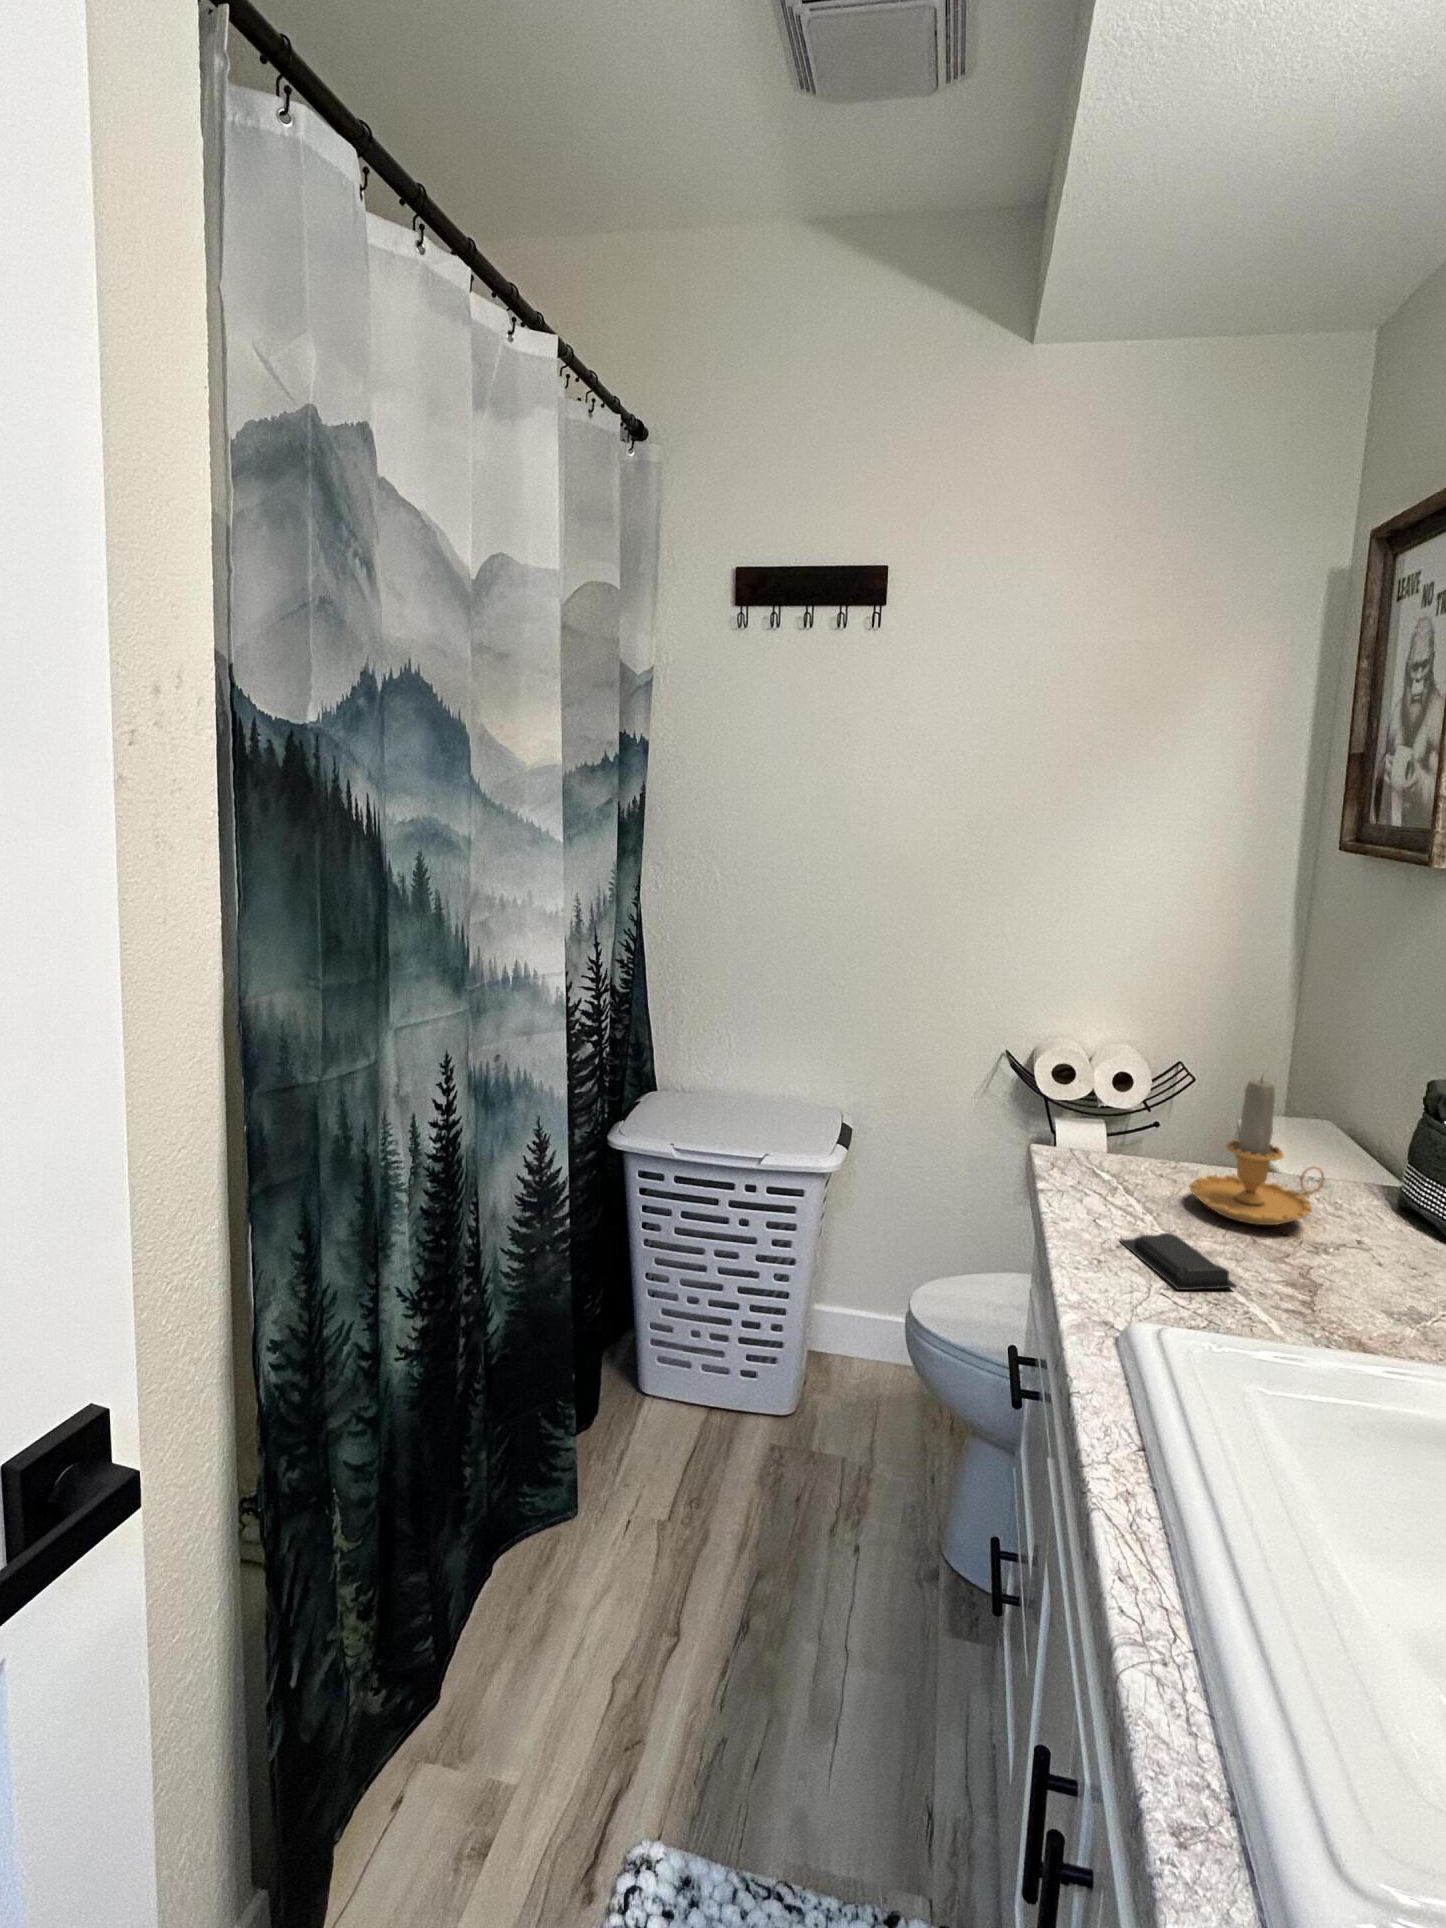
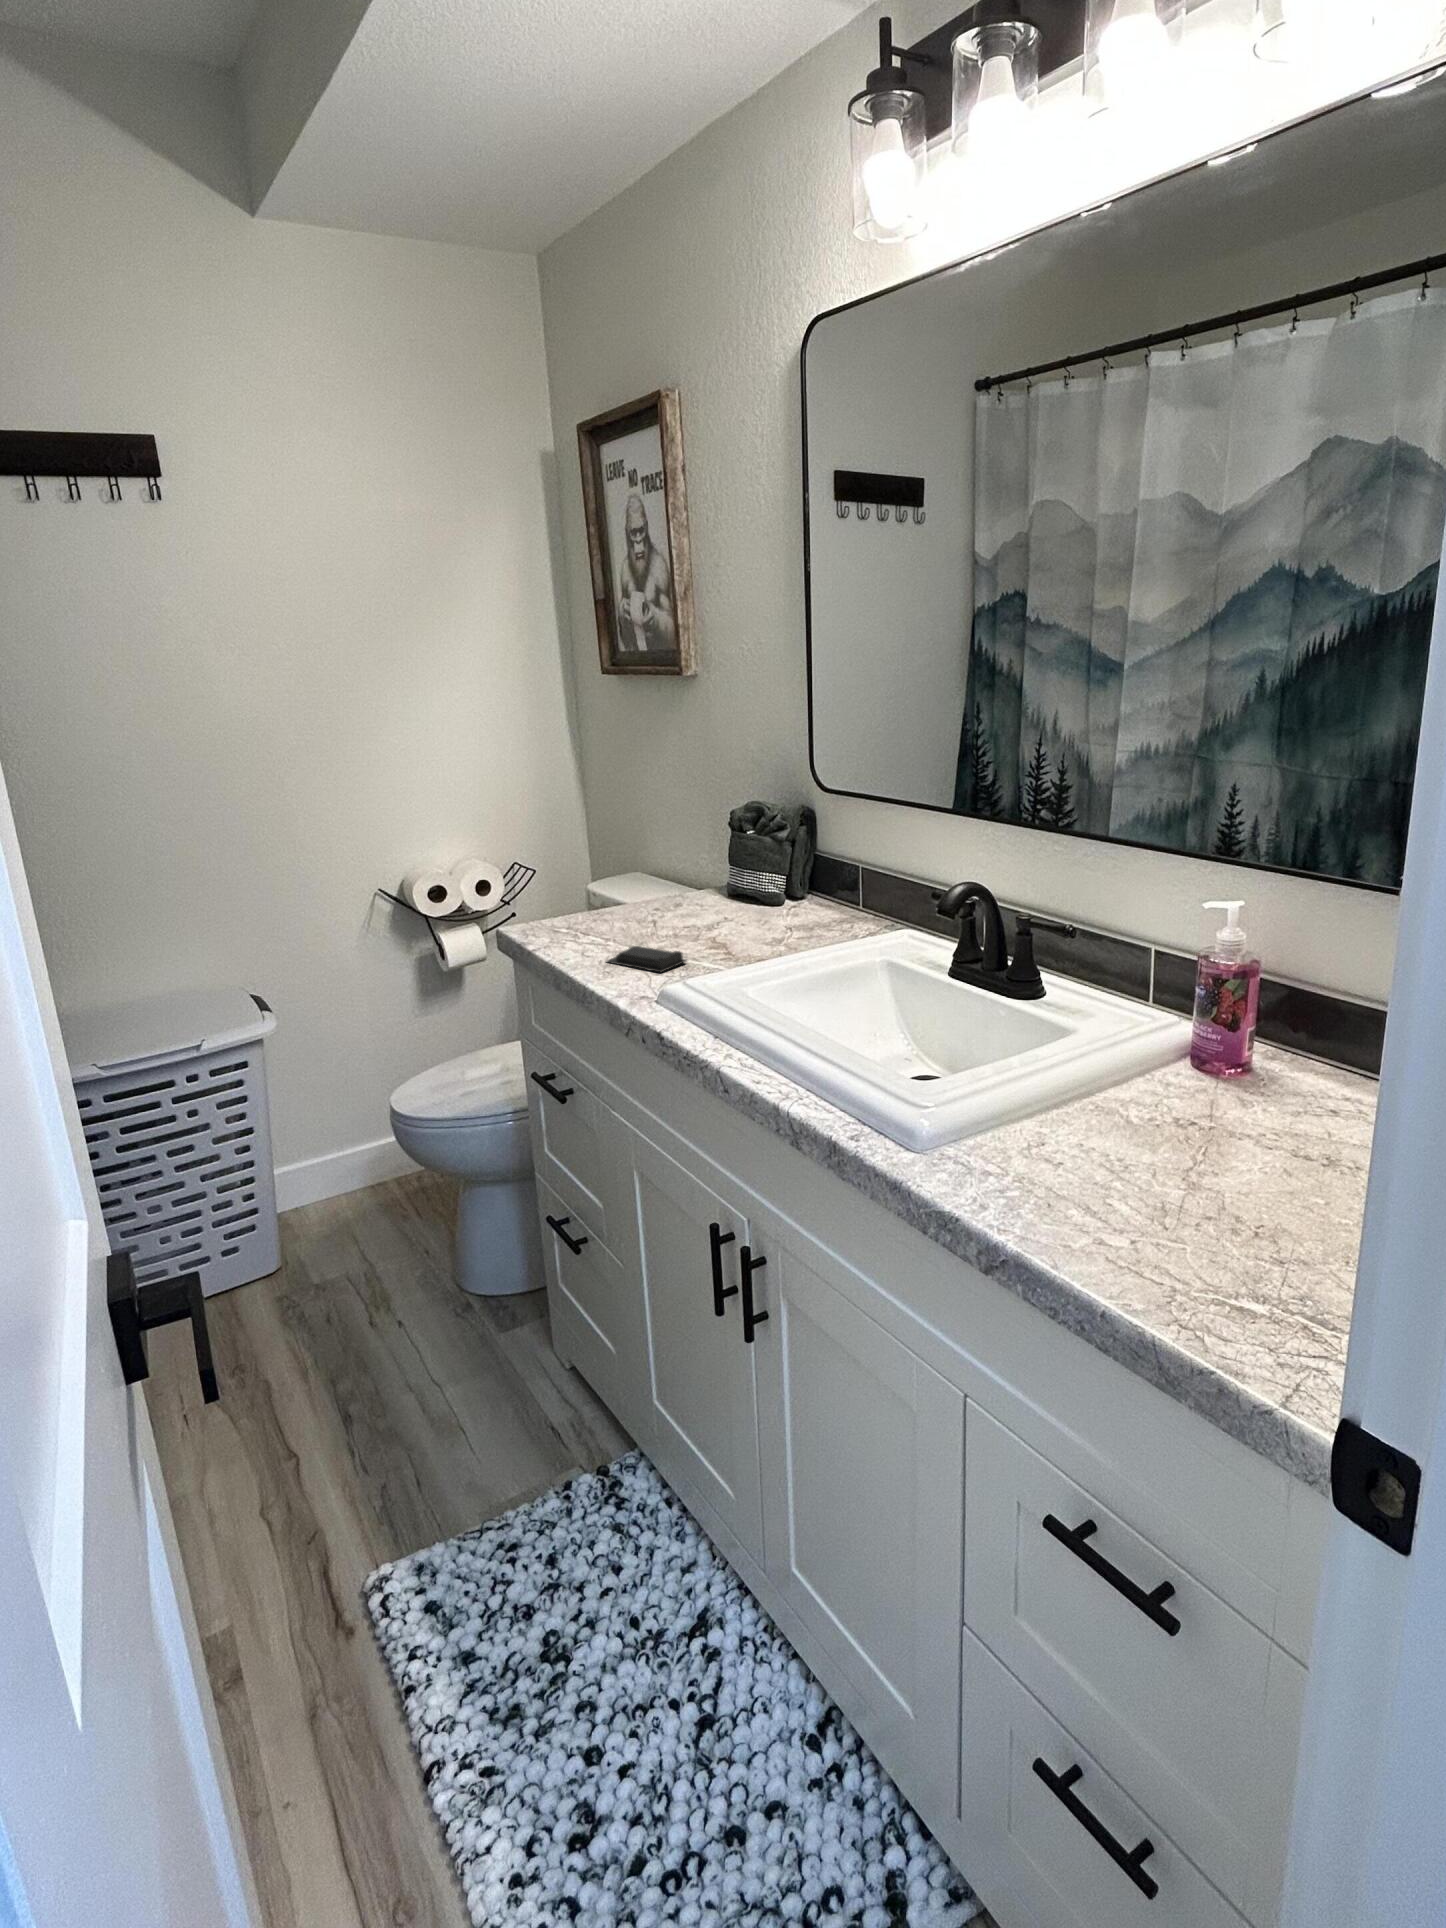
candle: present [1189,1079,1324,1225] -> none [617,830,693,932]

